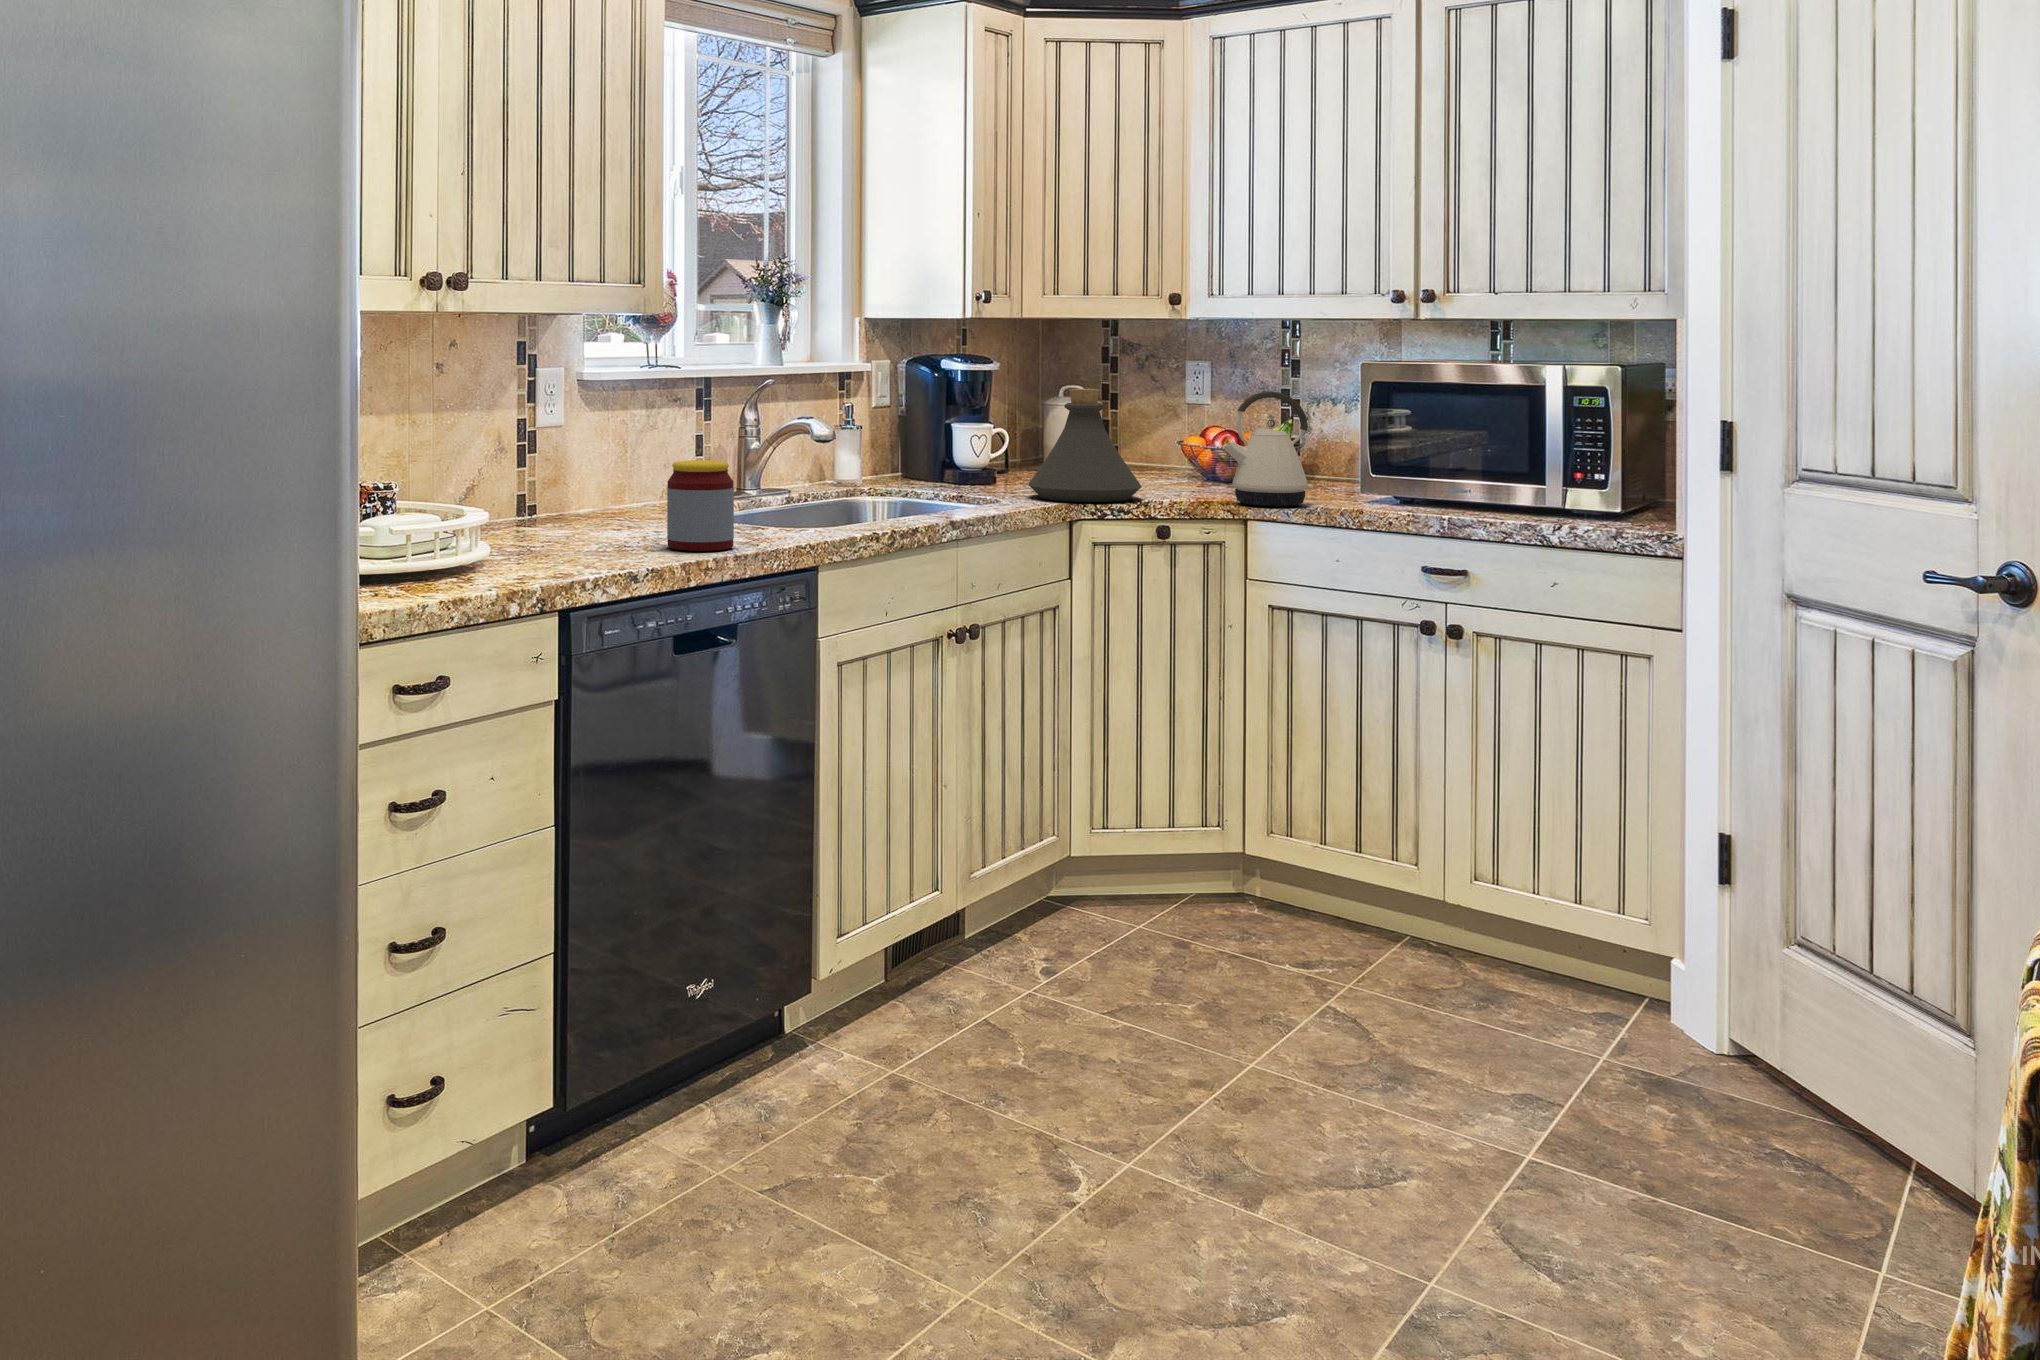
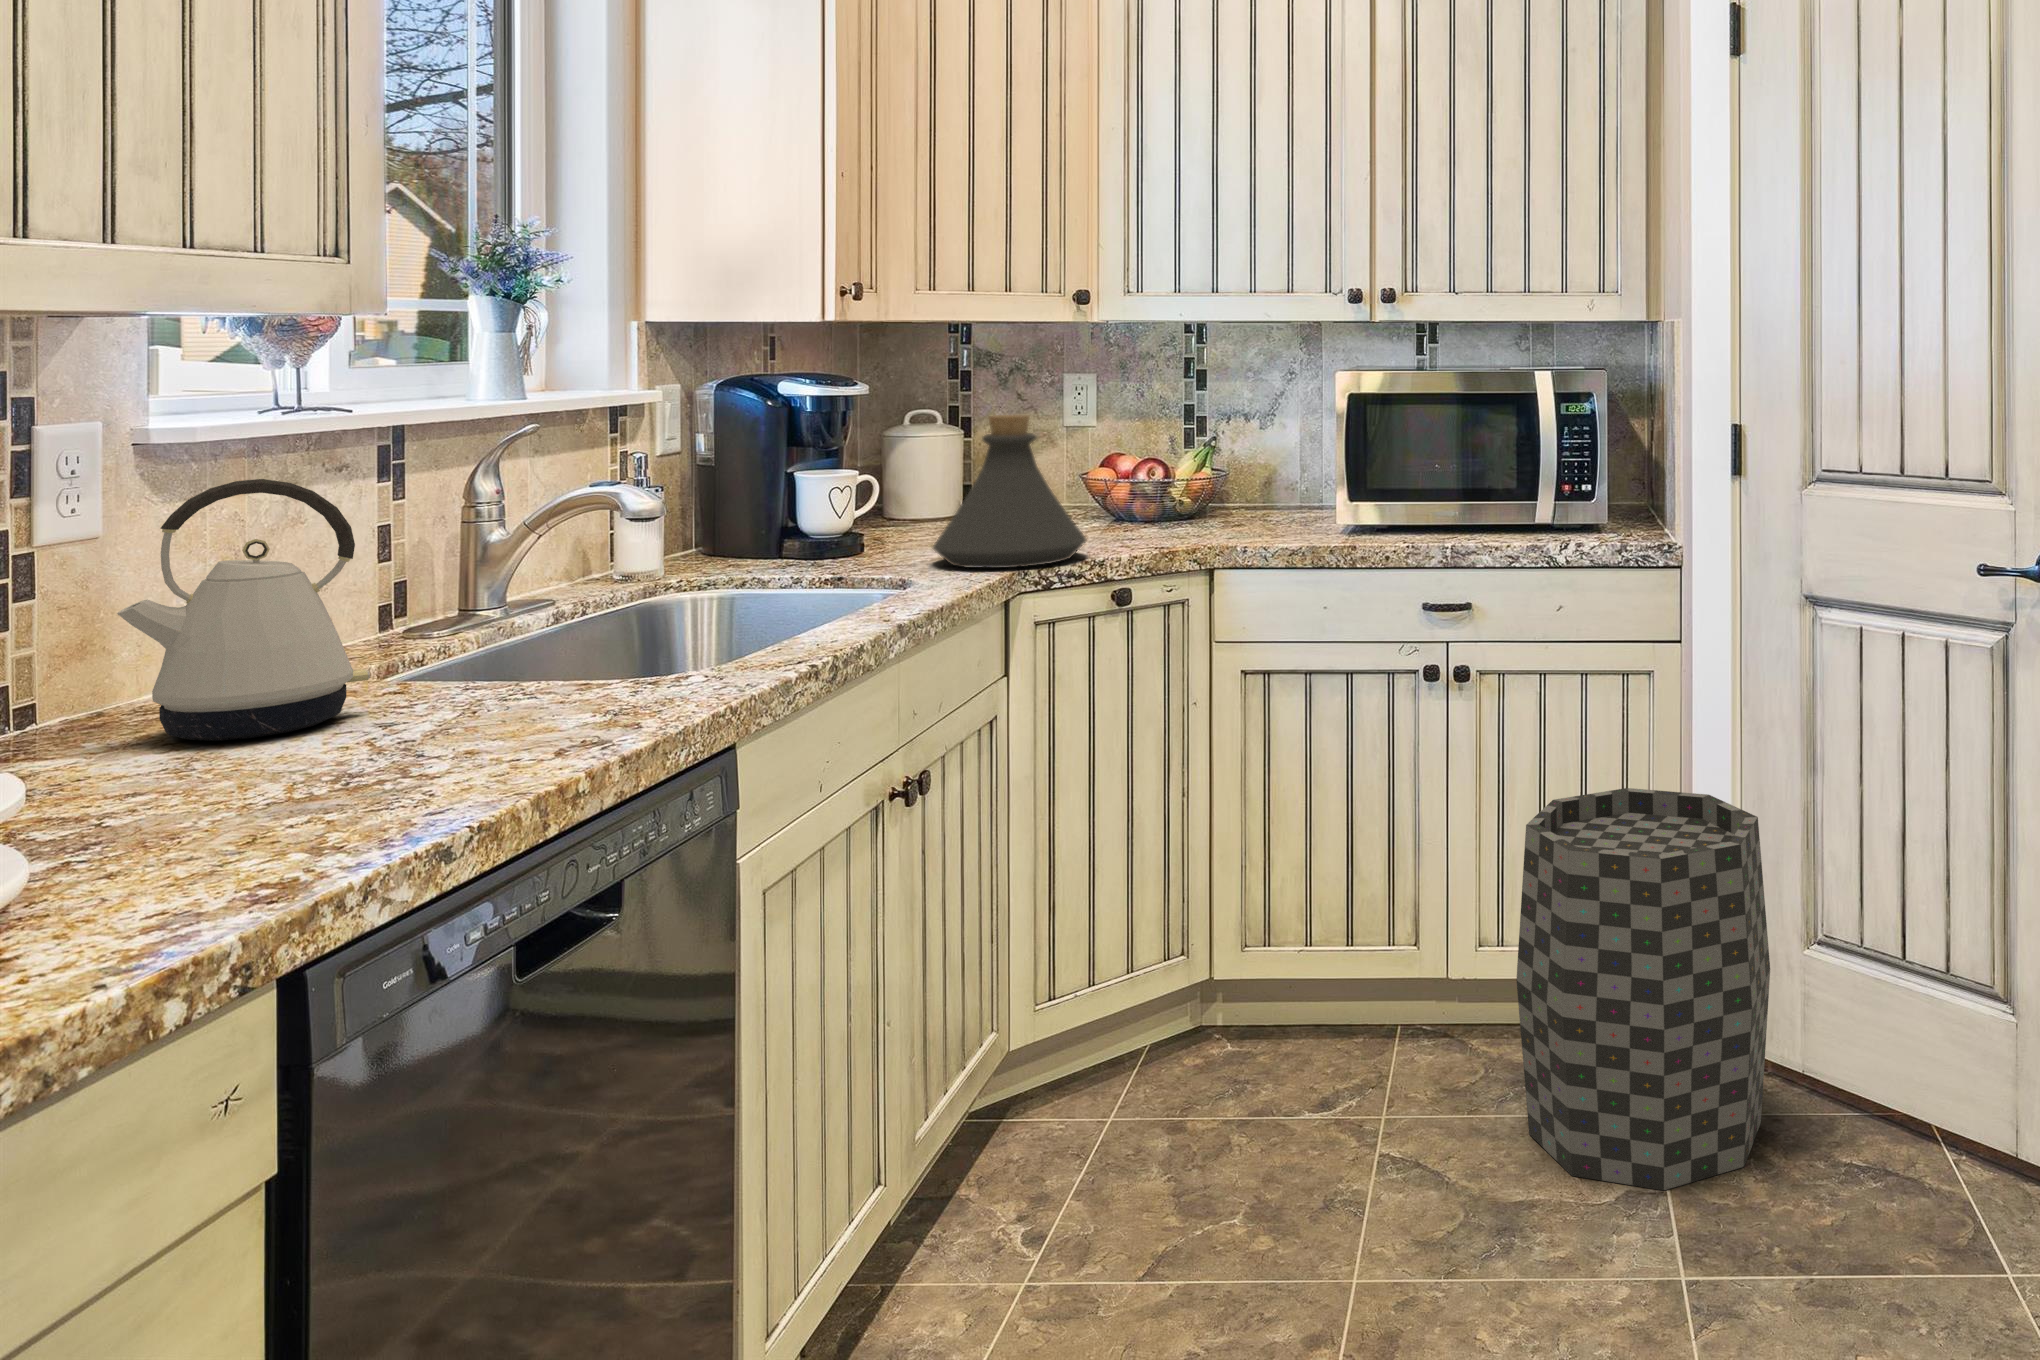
kettle: present [1223,391,1313,507] -> present [117,479,370,741]
jar: present [667,460,734,551] -> none [446,582,591,761]
trash can: none [1453,747,1713,1103] -> present [1516,788,1770,1190]

